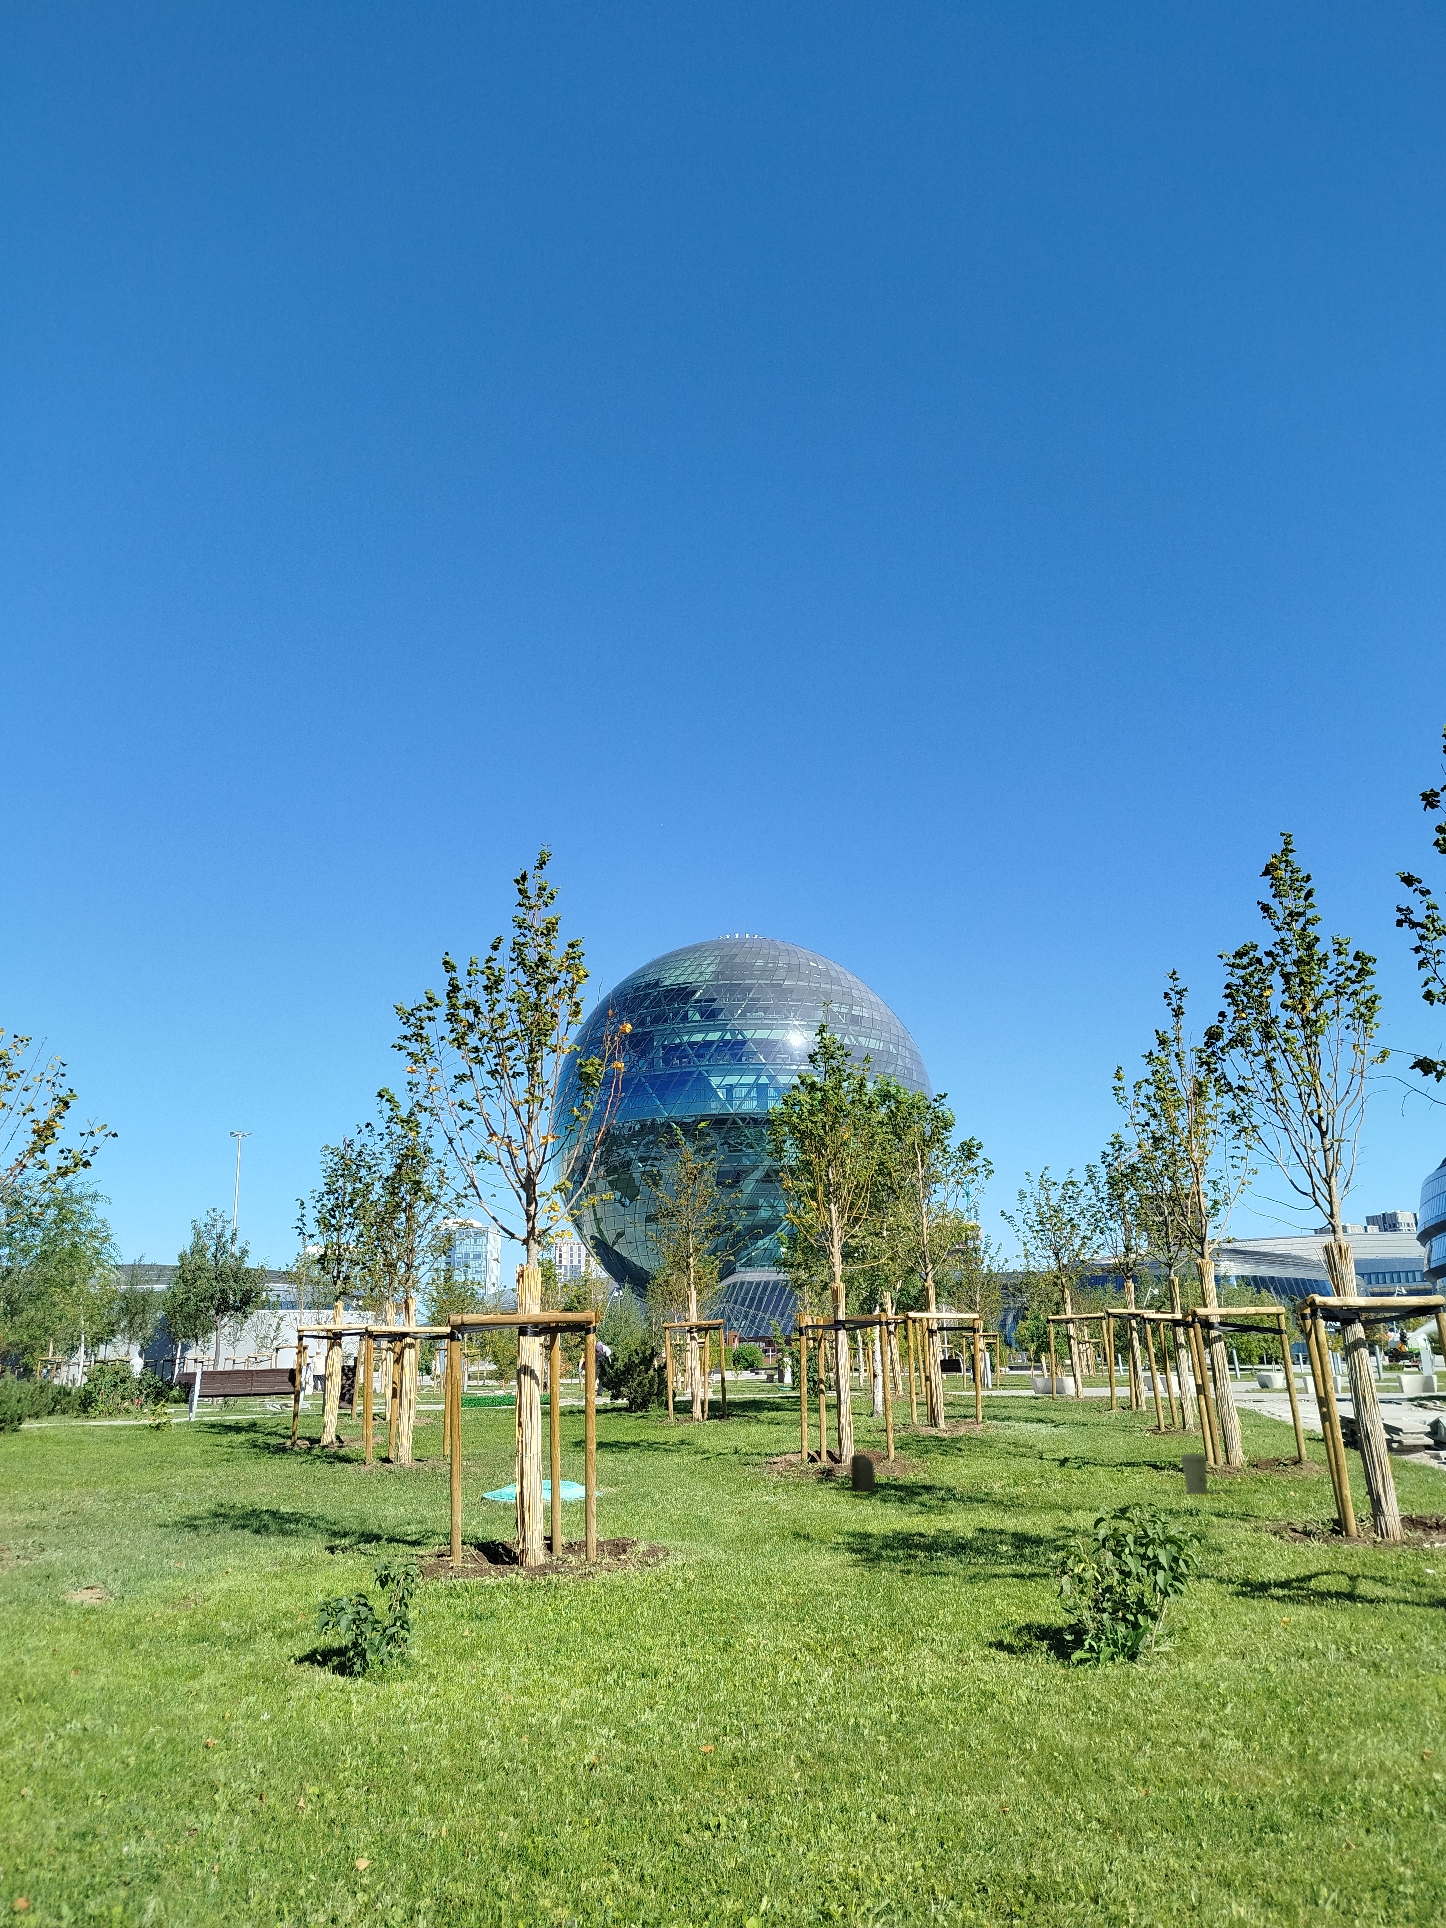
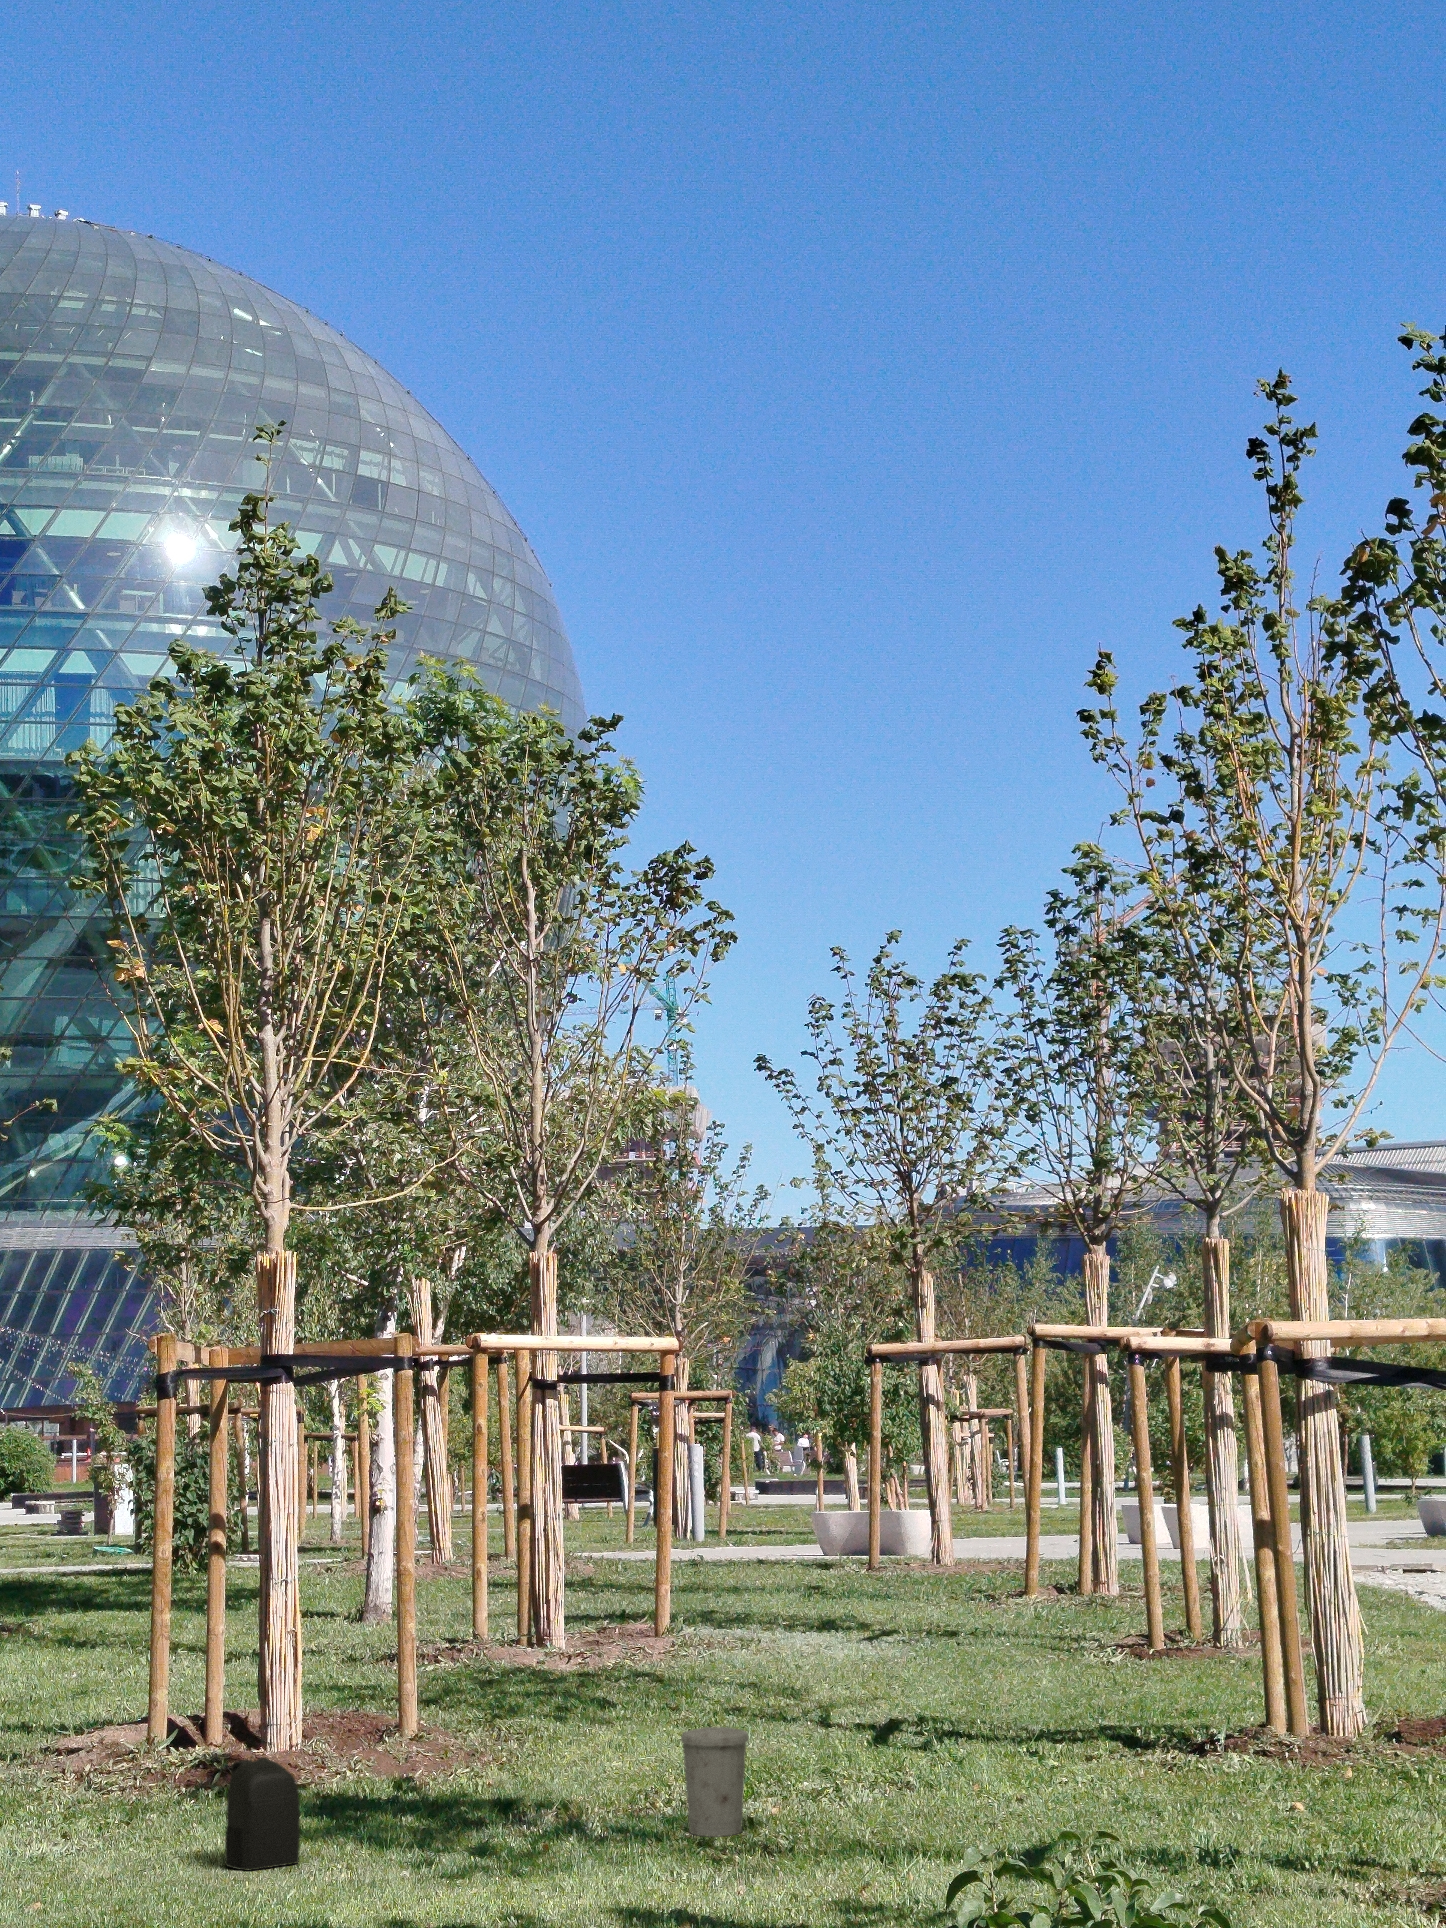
trash can: present [1181,1454,1207,1494] -> present [681,1727,749,1837]

